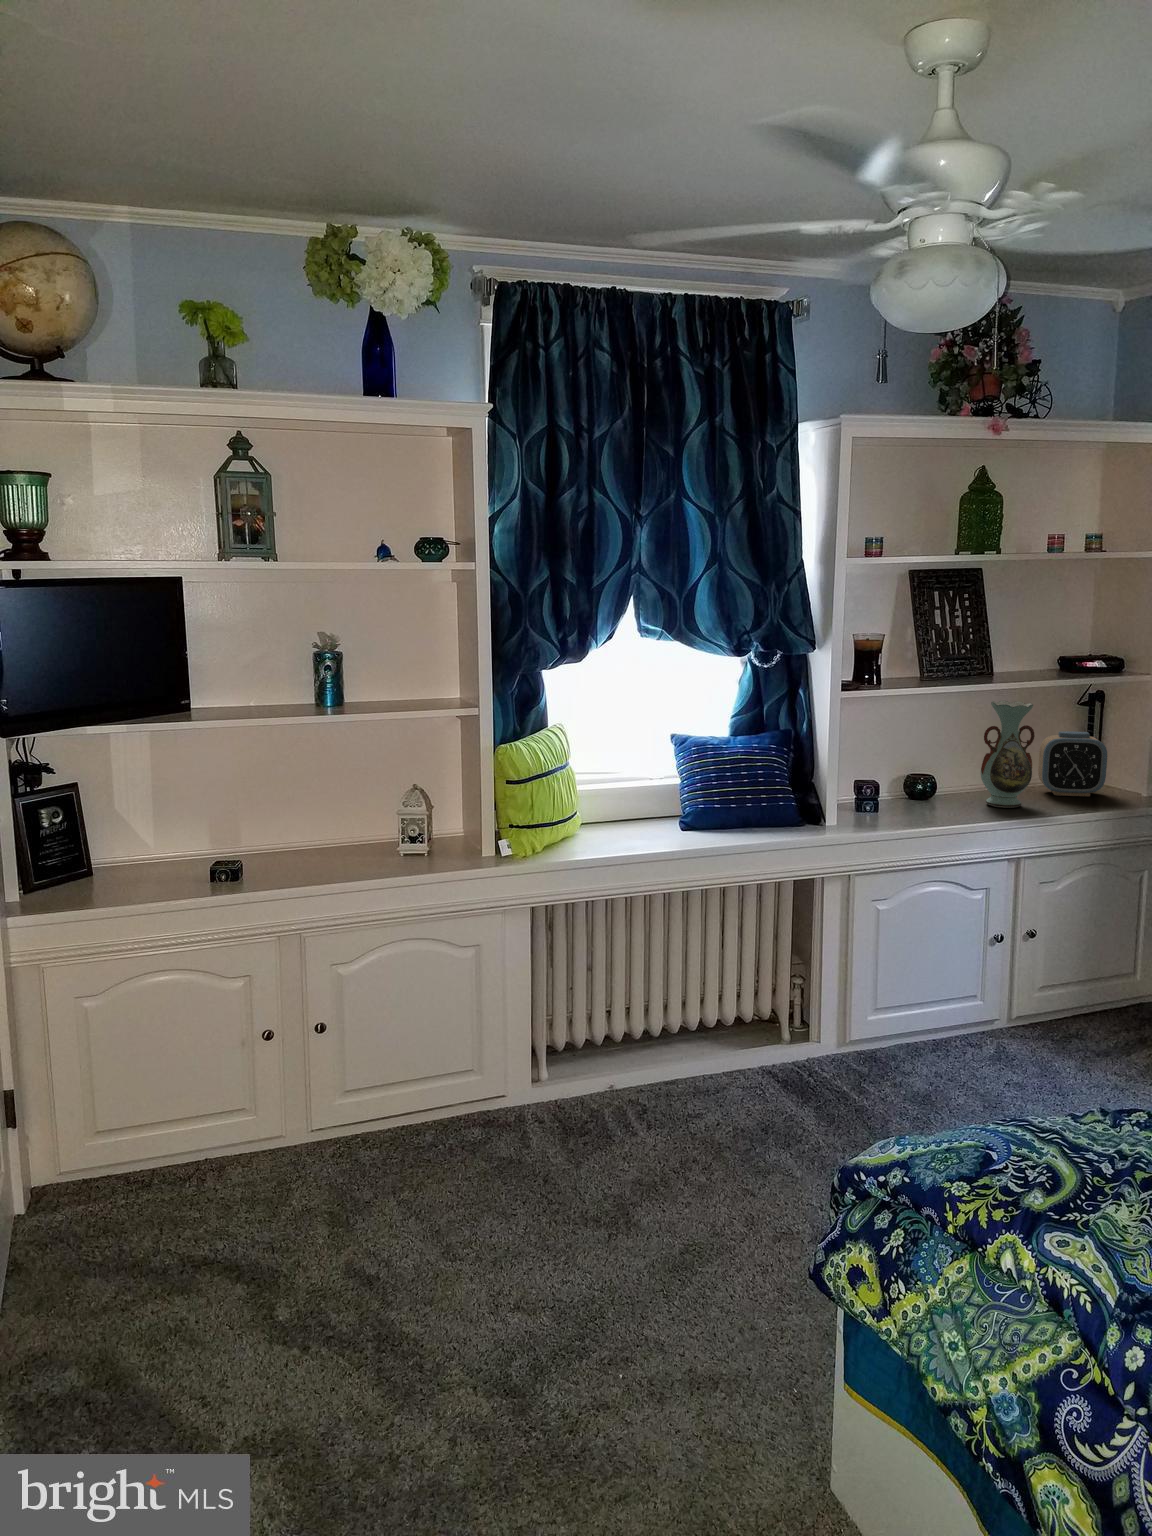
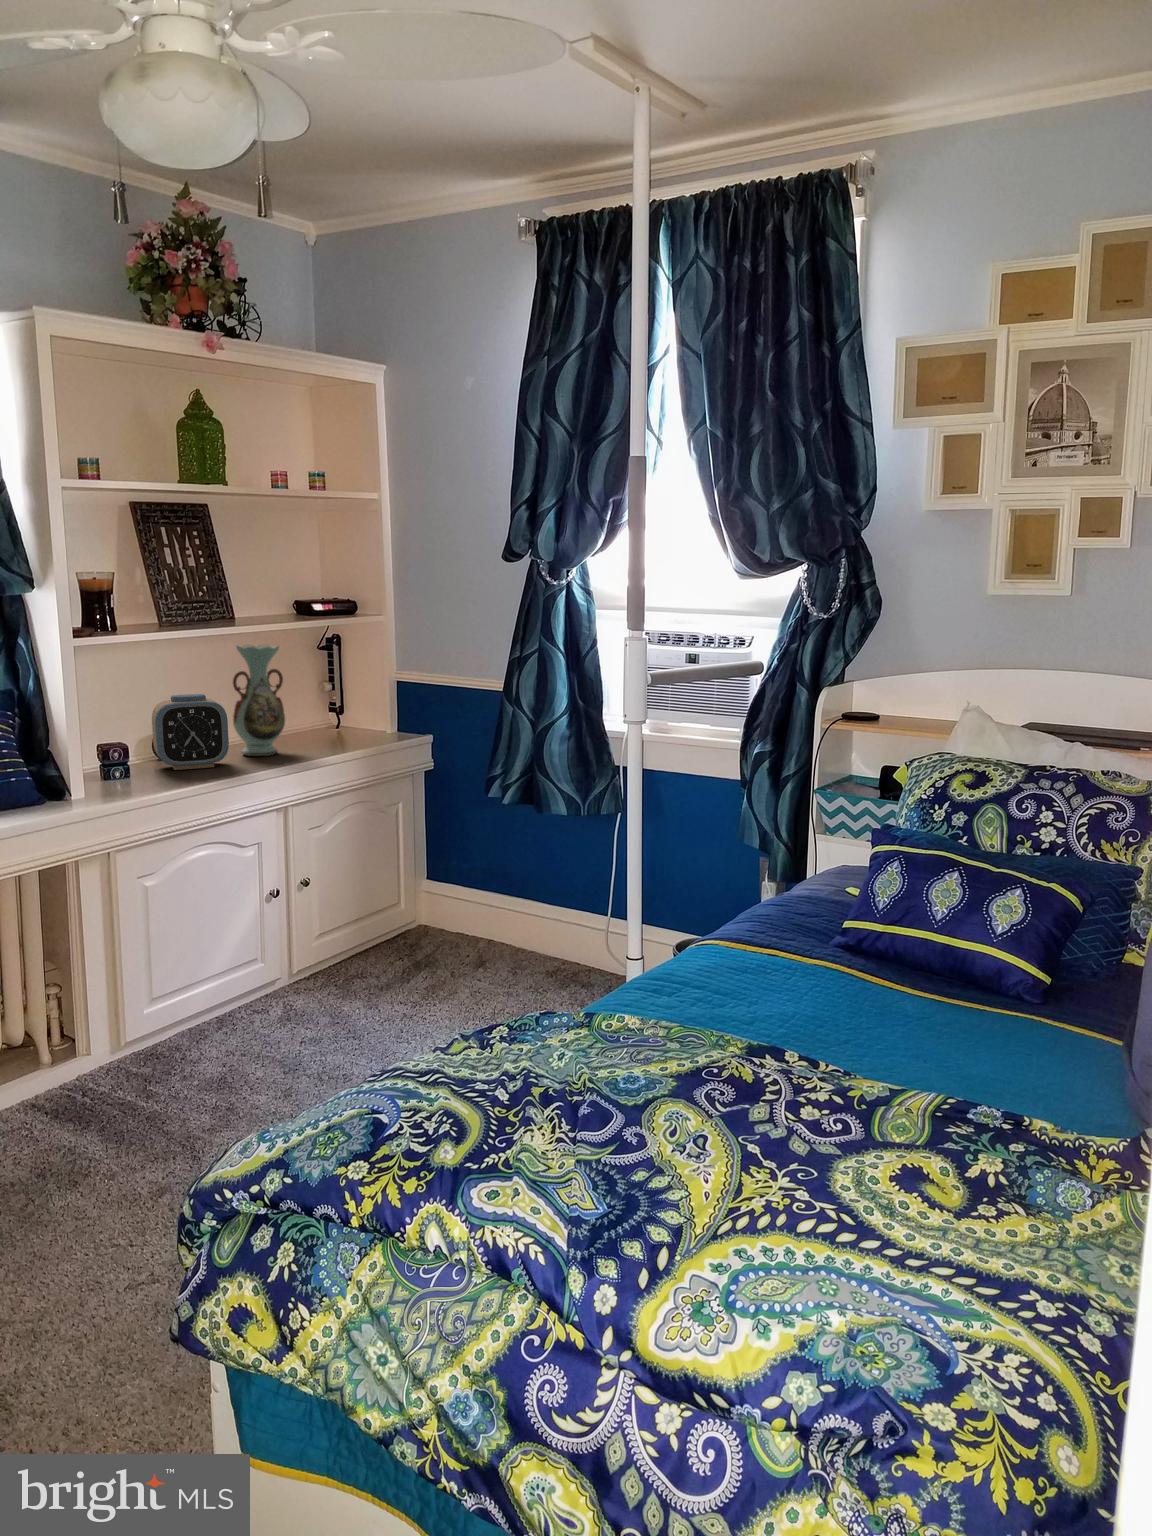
alarm clock: present [1038,731,1107,796] -> present [152,694,229,770]

